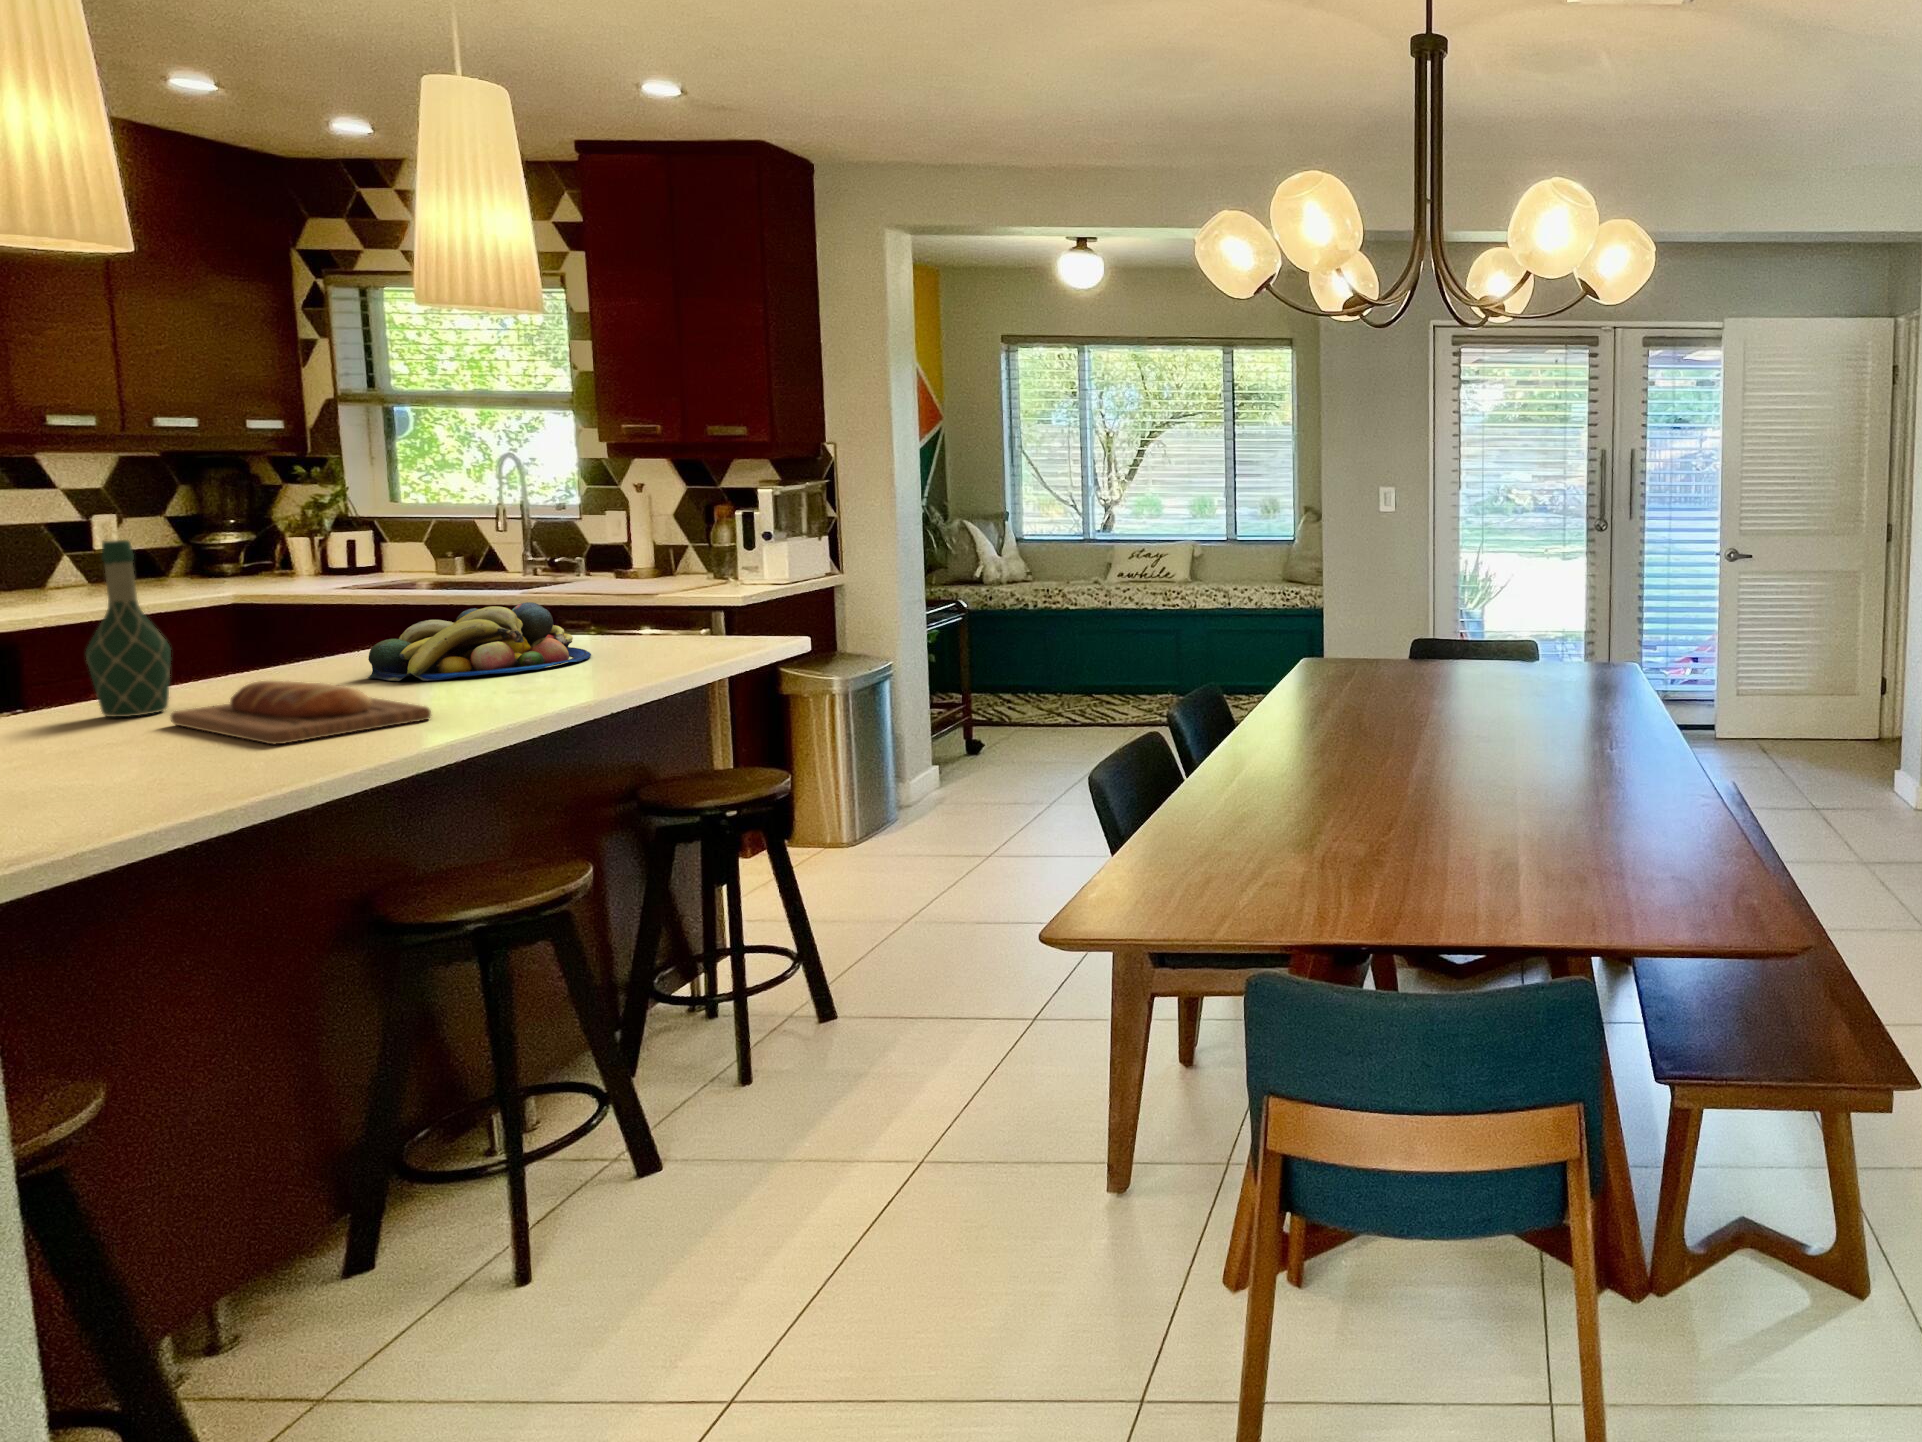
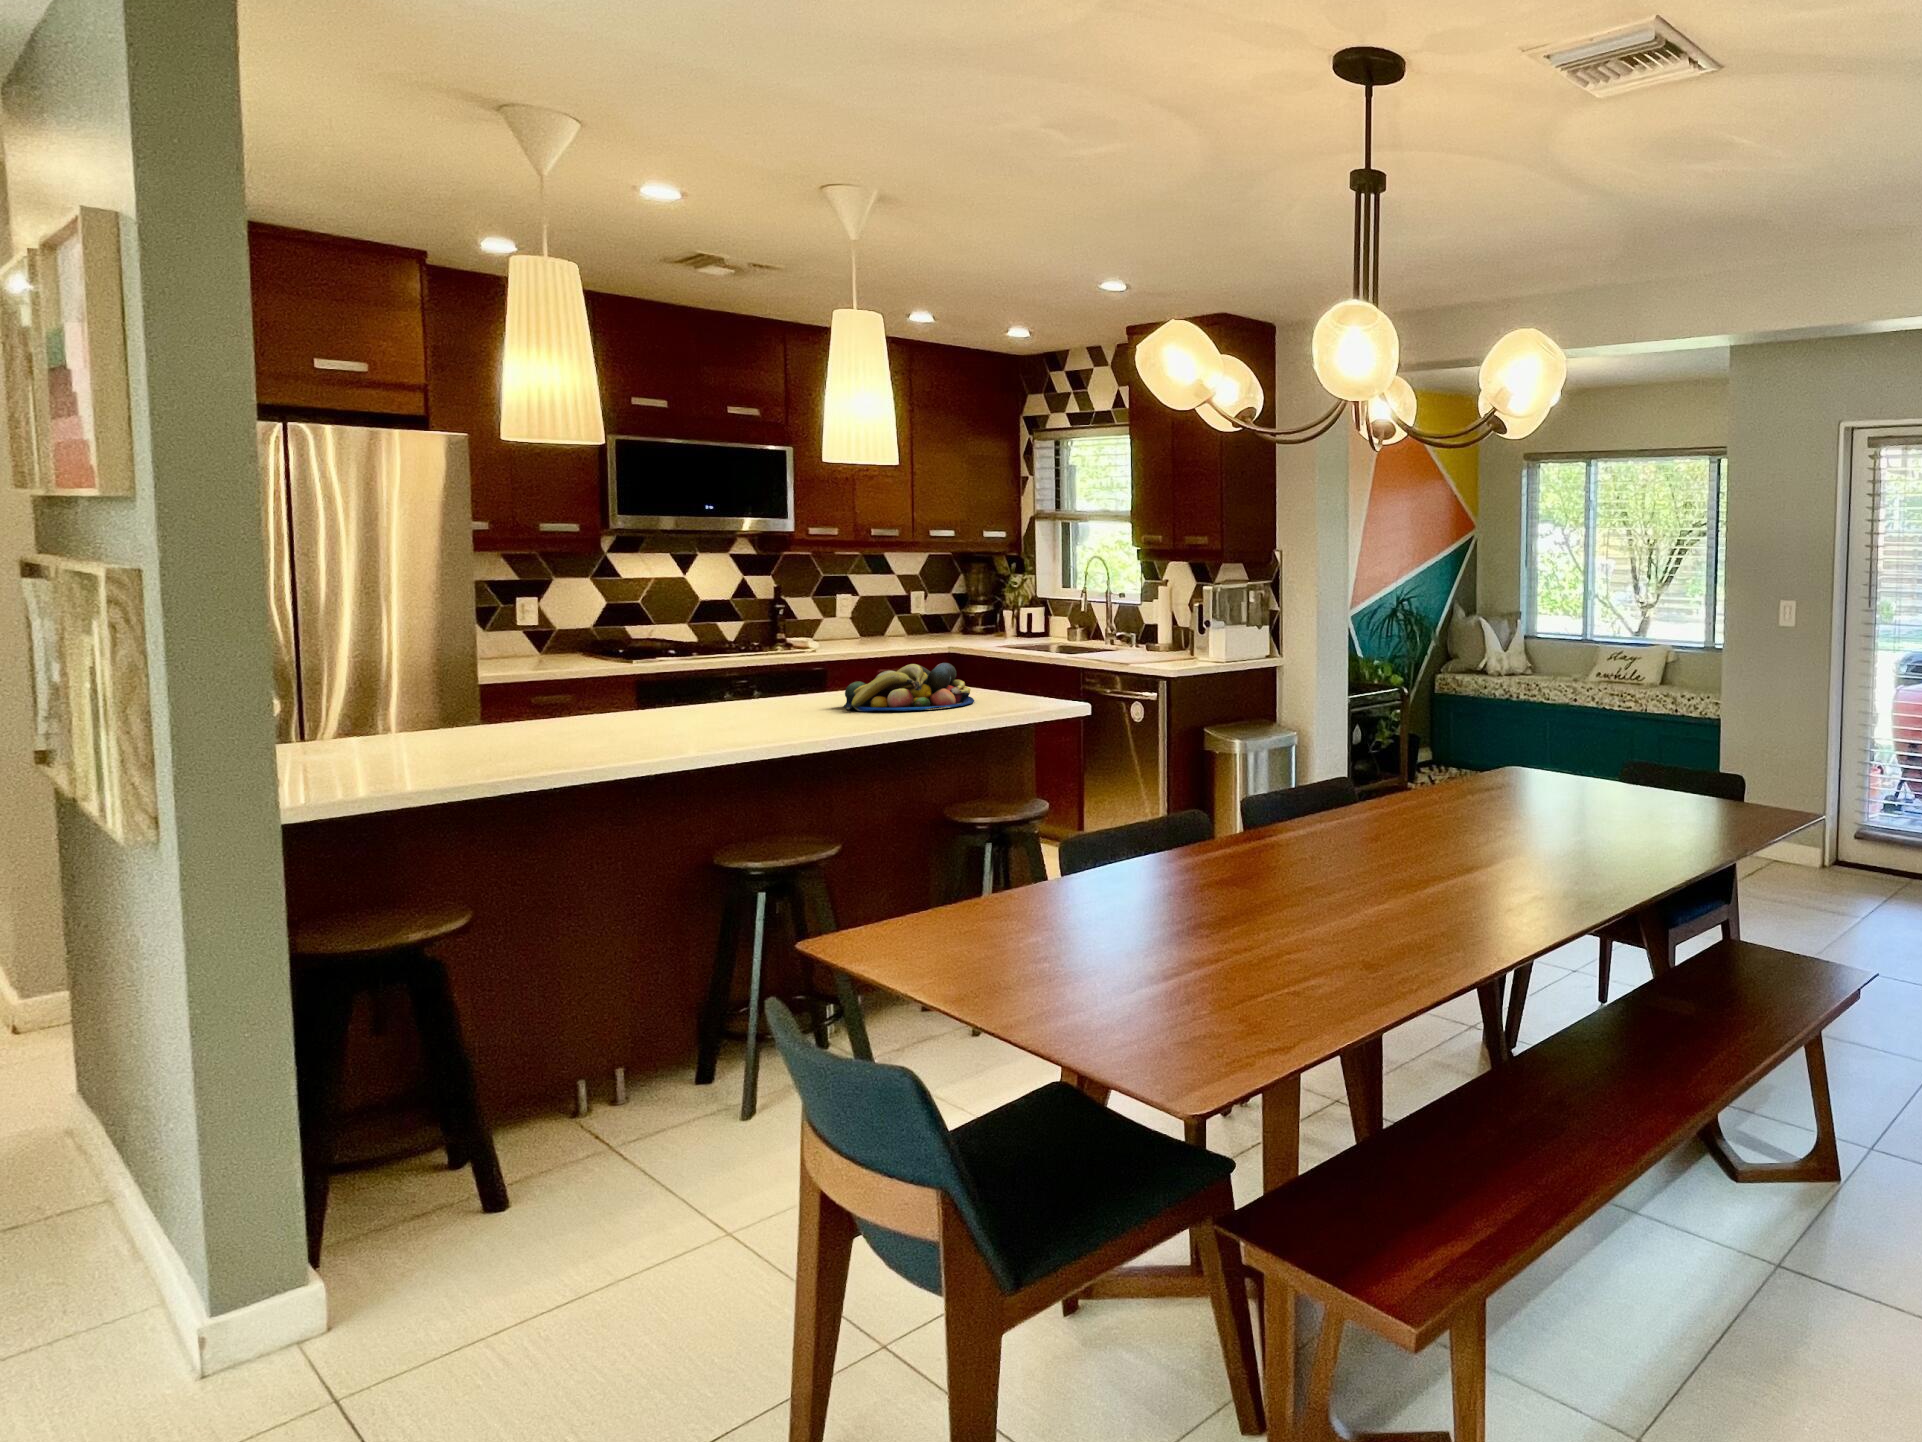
wine bottle: present [86,540,171,717] -> none [689,609,730,717]
bread loaf: present [171,681,431,744] -> none [699,701,795,741]

